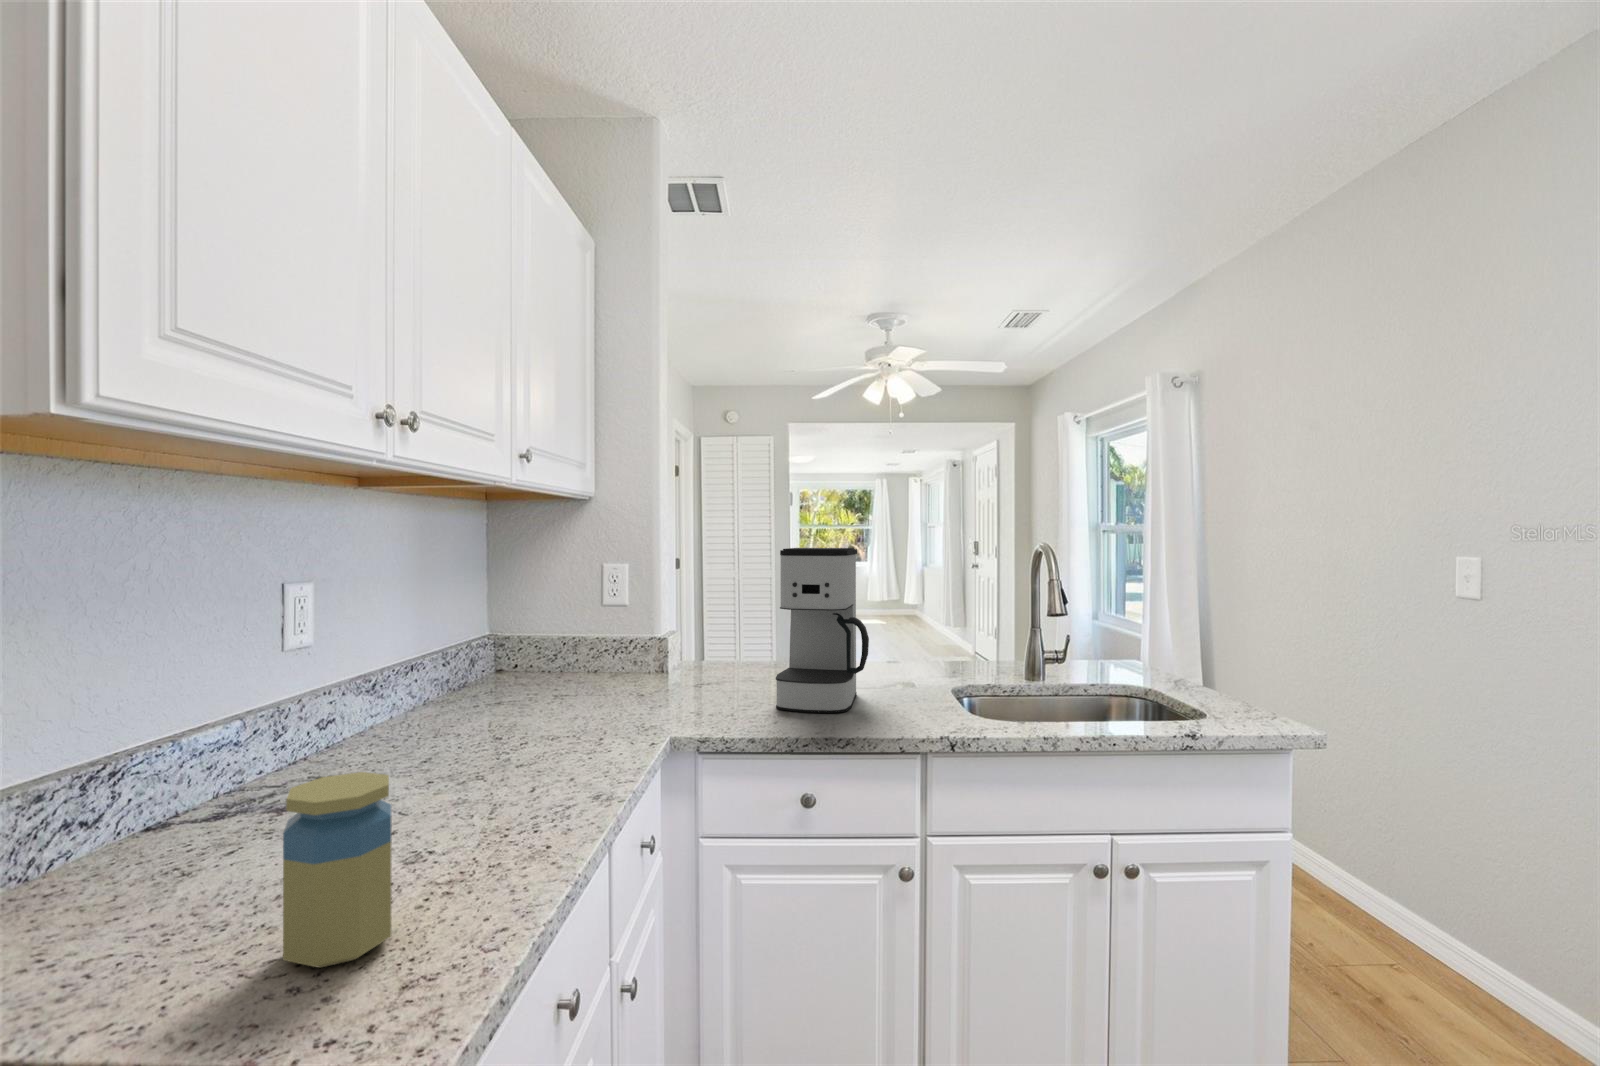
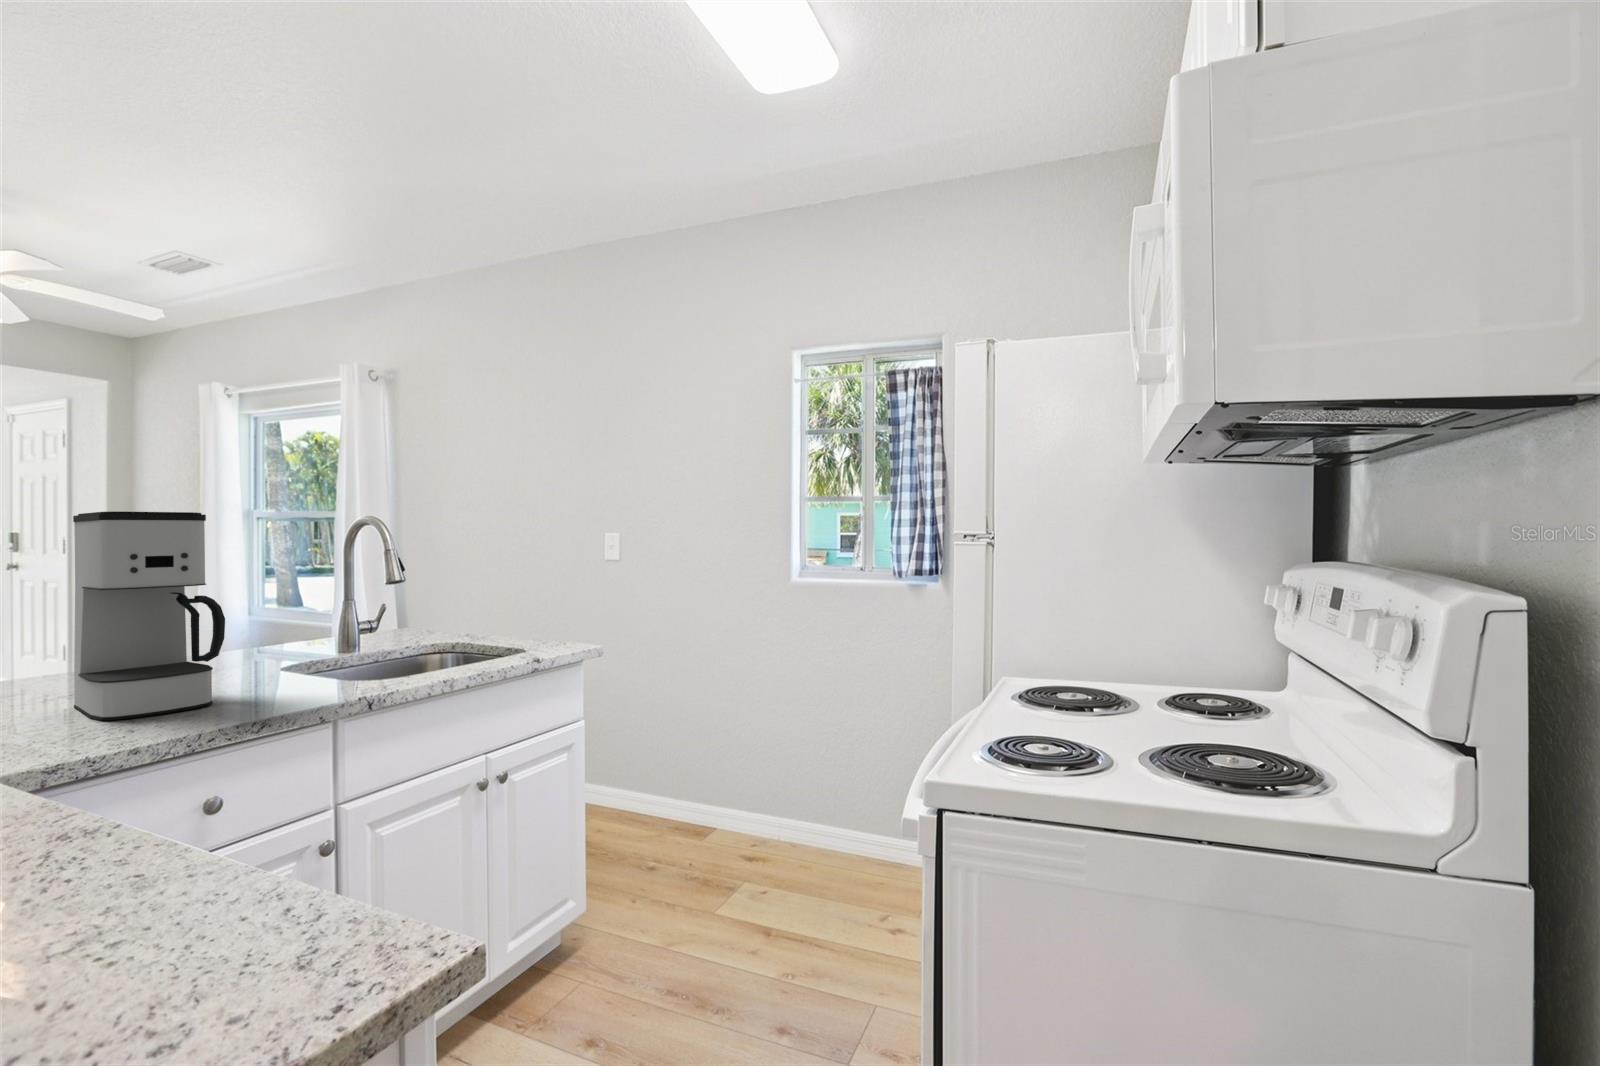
jar: present [283,772,392,968] -> none [127,730,281,970]

